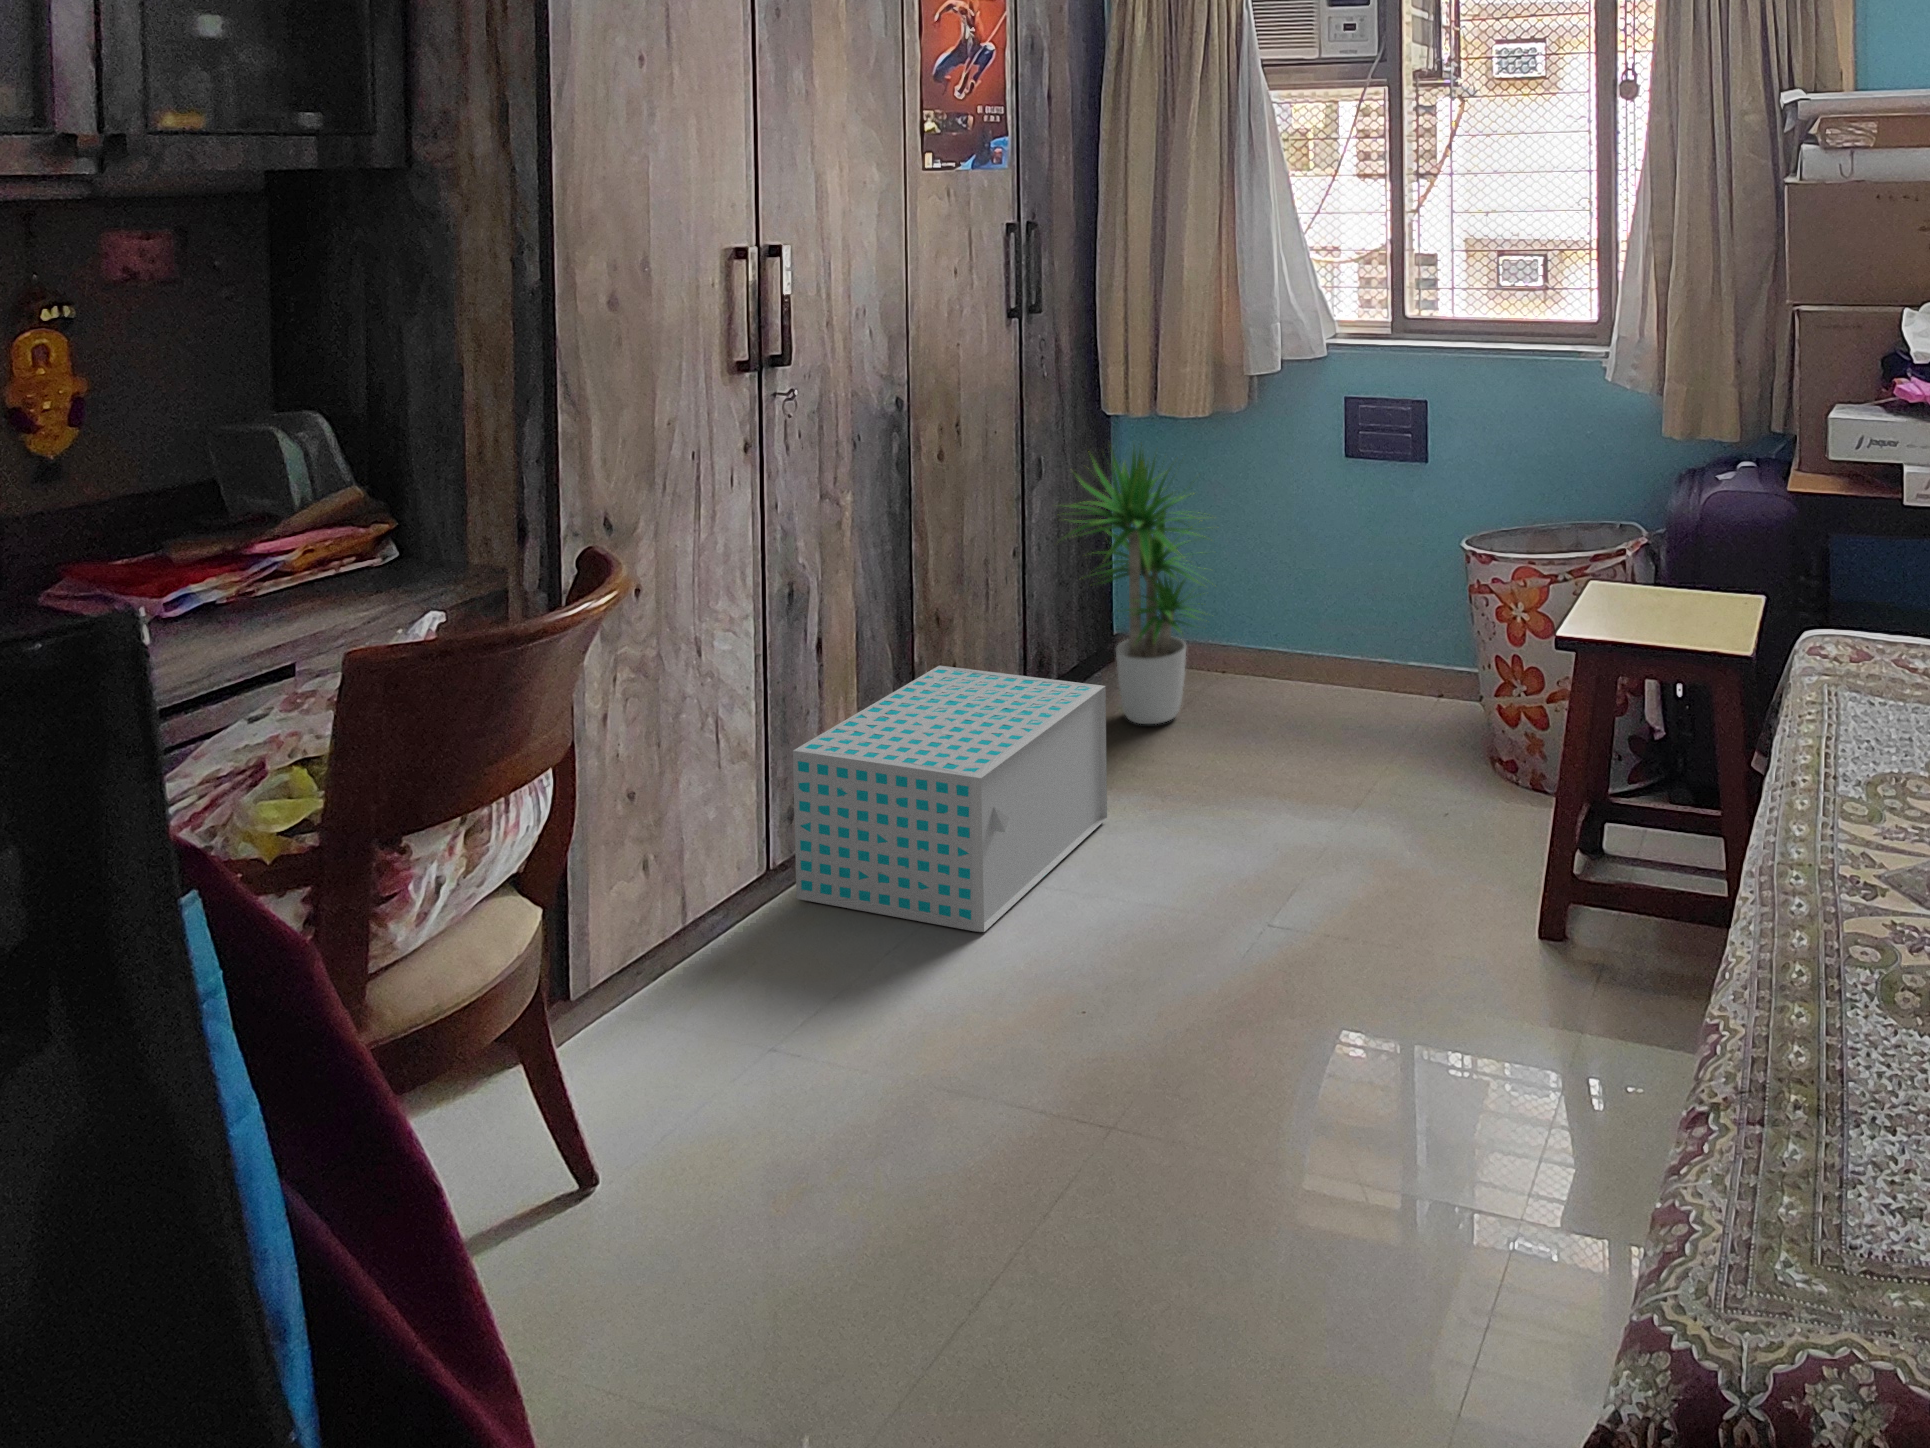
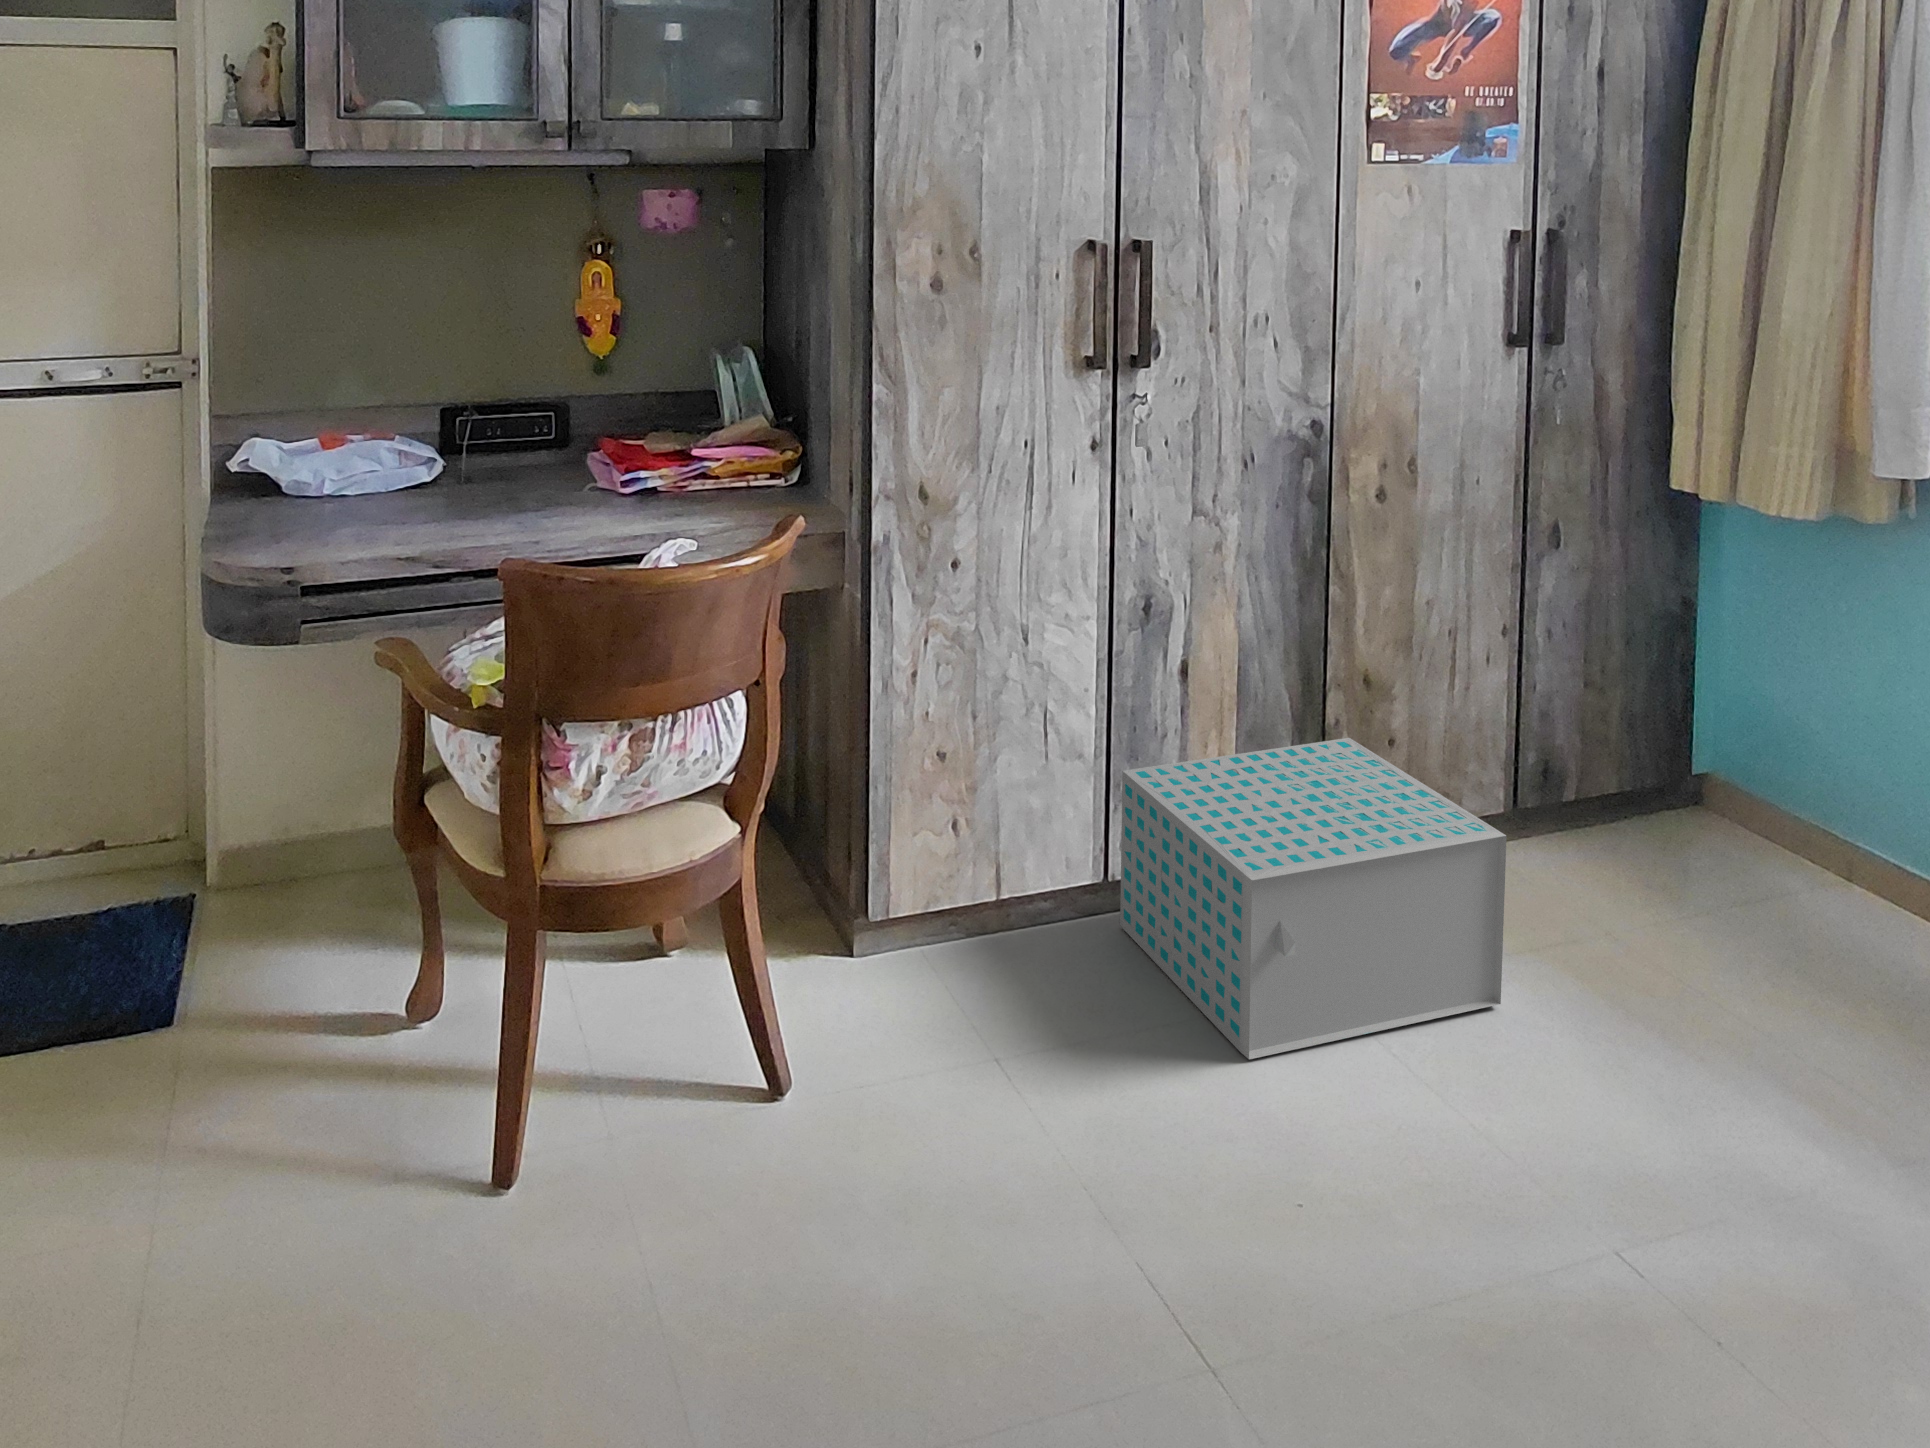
potted plant: present [1066,450,1205,724] -> none [1549,525,1813,921]

